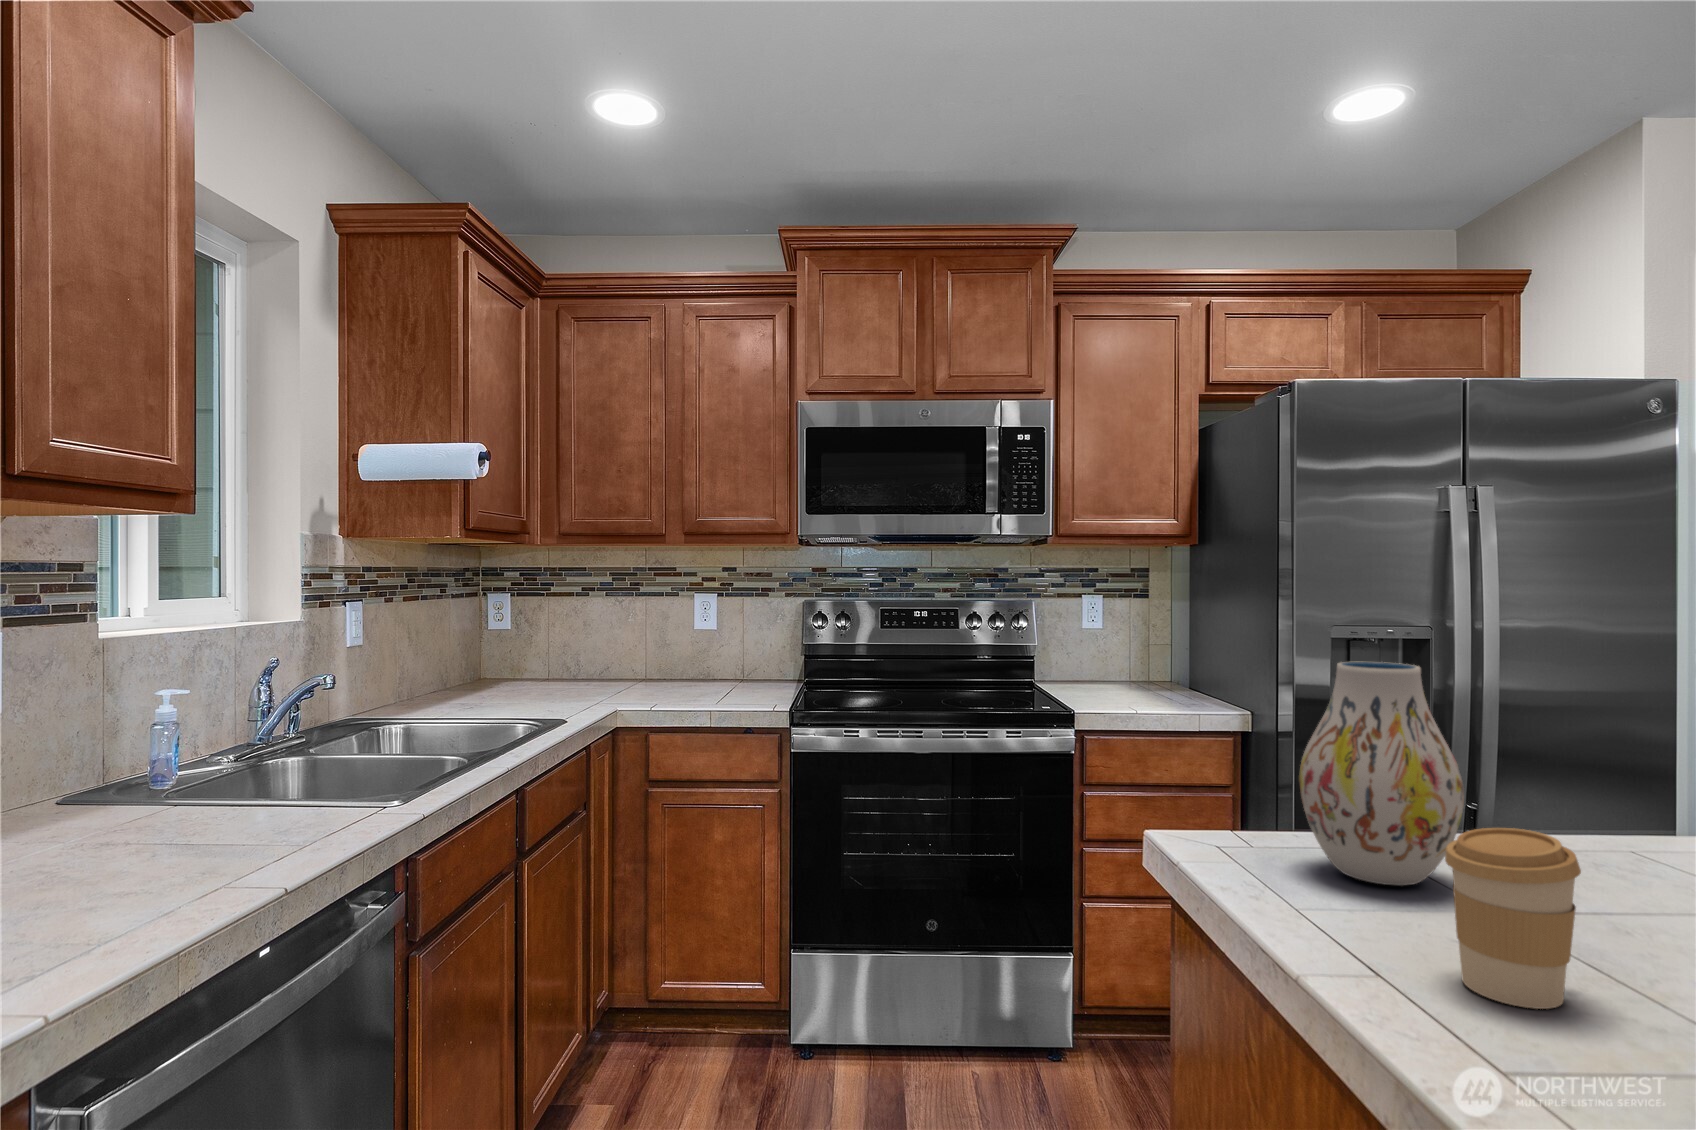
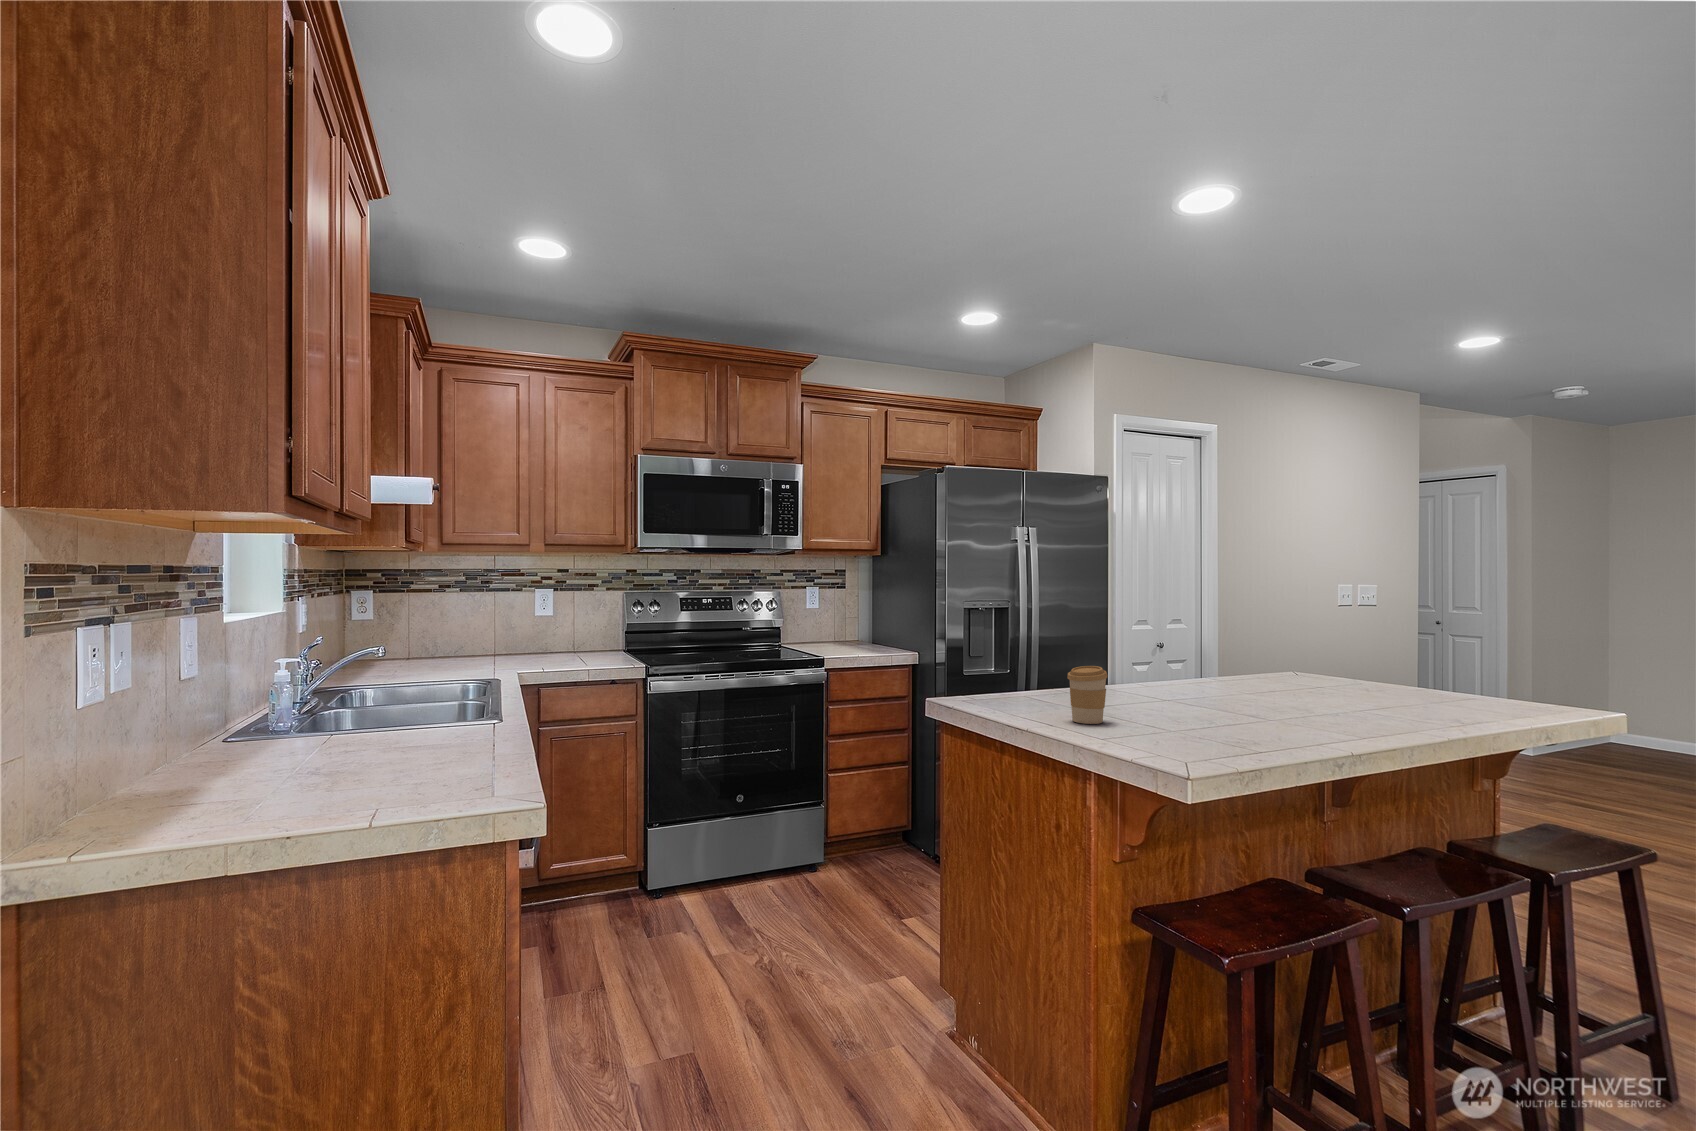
vase: present [1299,662,1464,886] -> none [998,612,1059,703]

